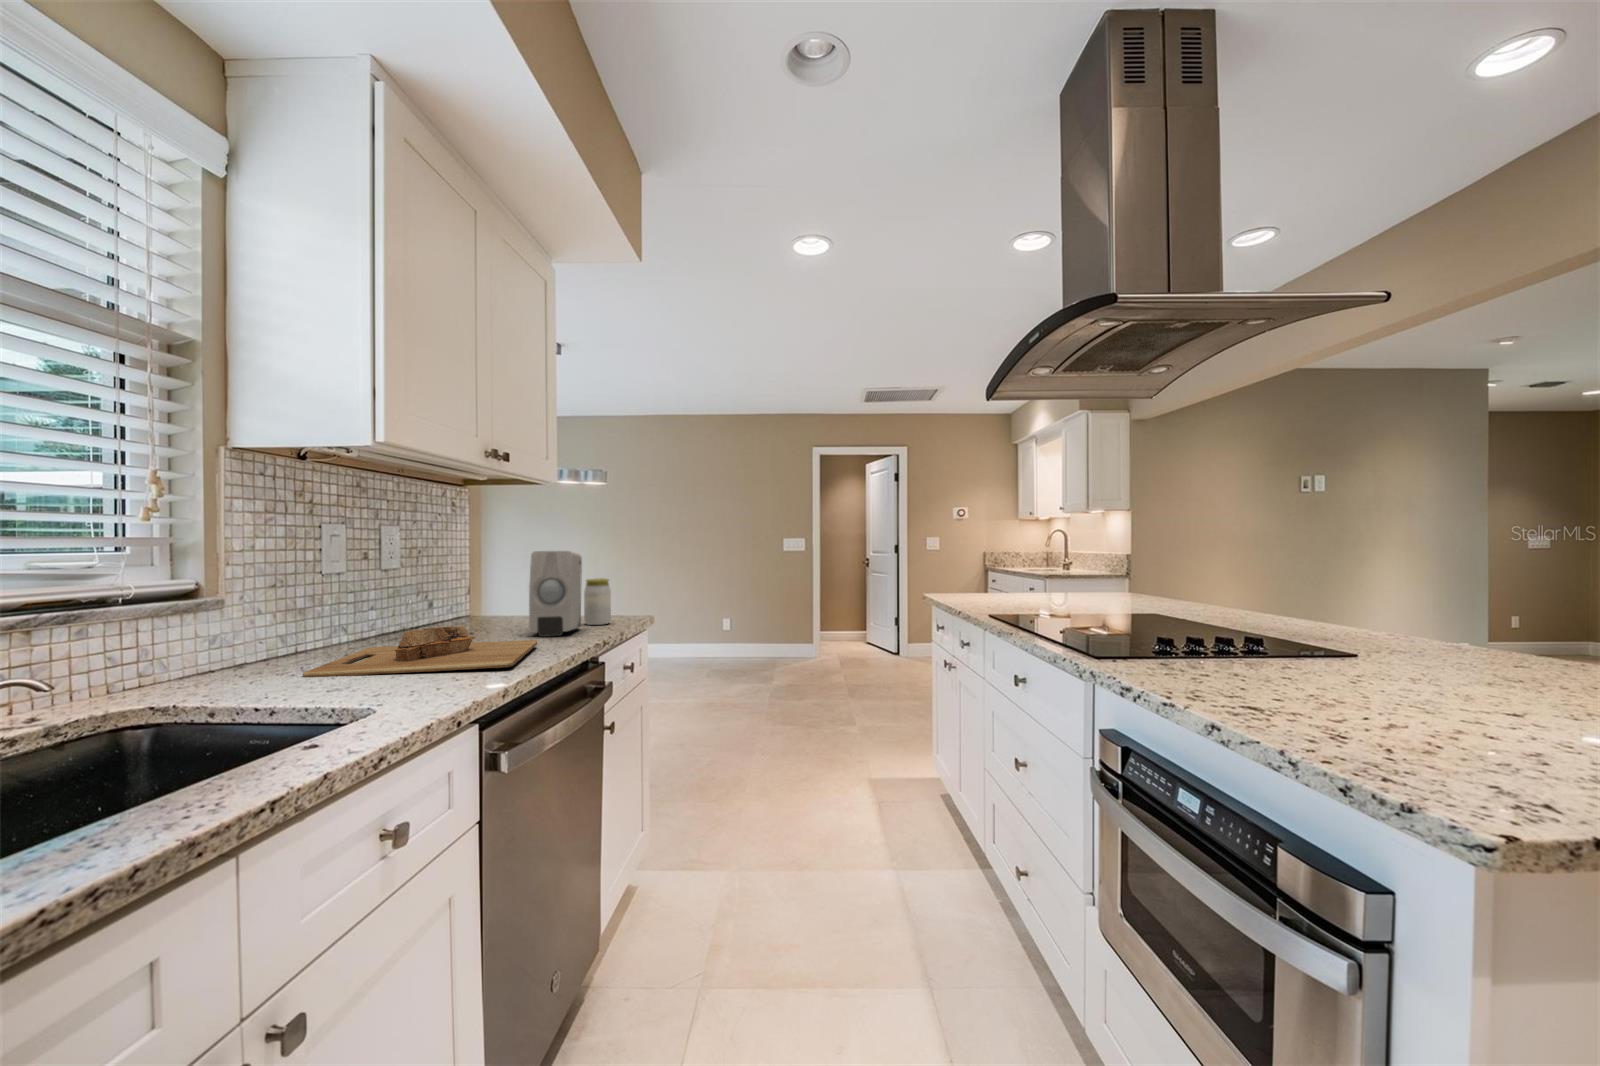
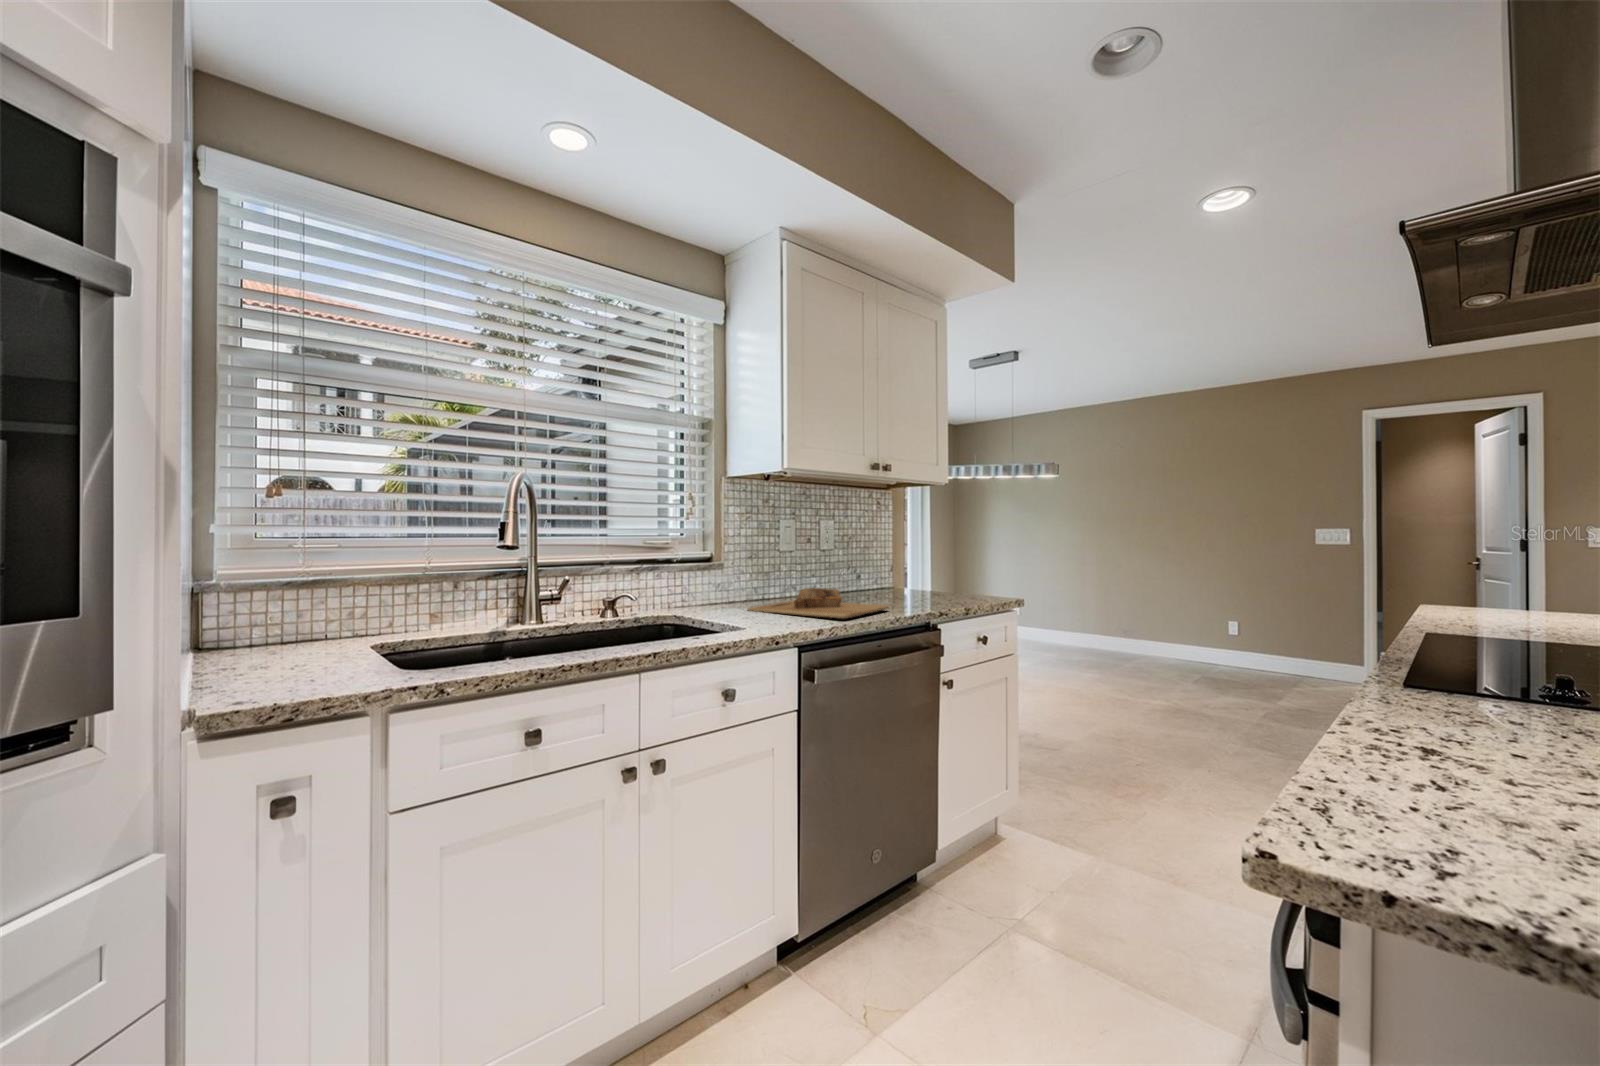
soap dispenser: present [529,551,582,637] -> none [899,537,948,606]
jar: present [584,578,611,625] -> none [956,562,980,602]

